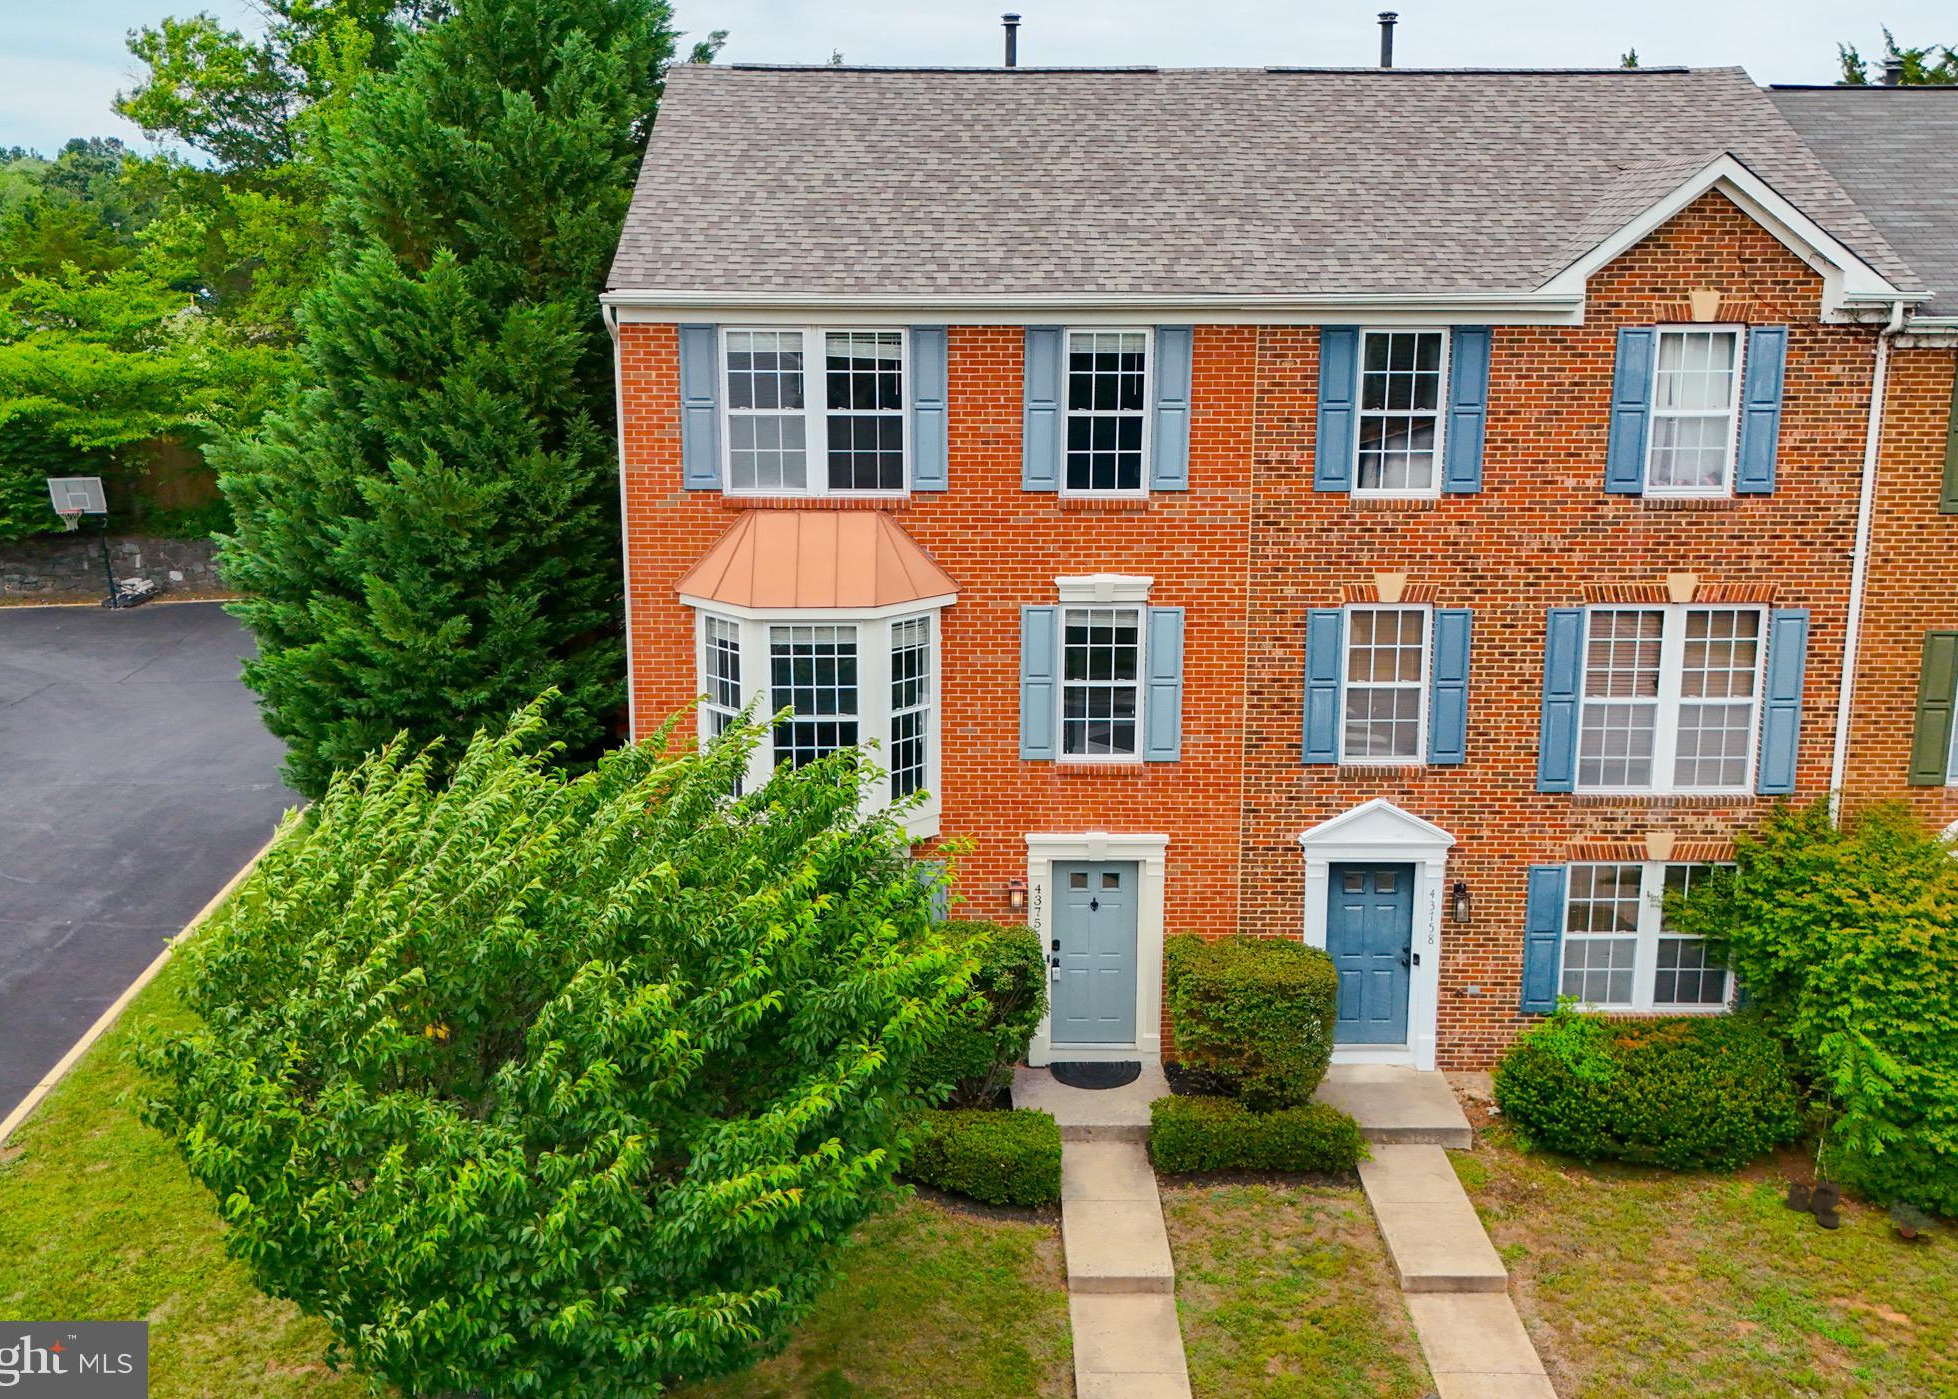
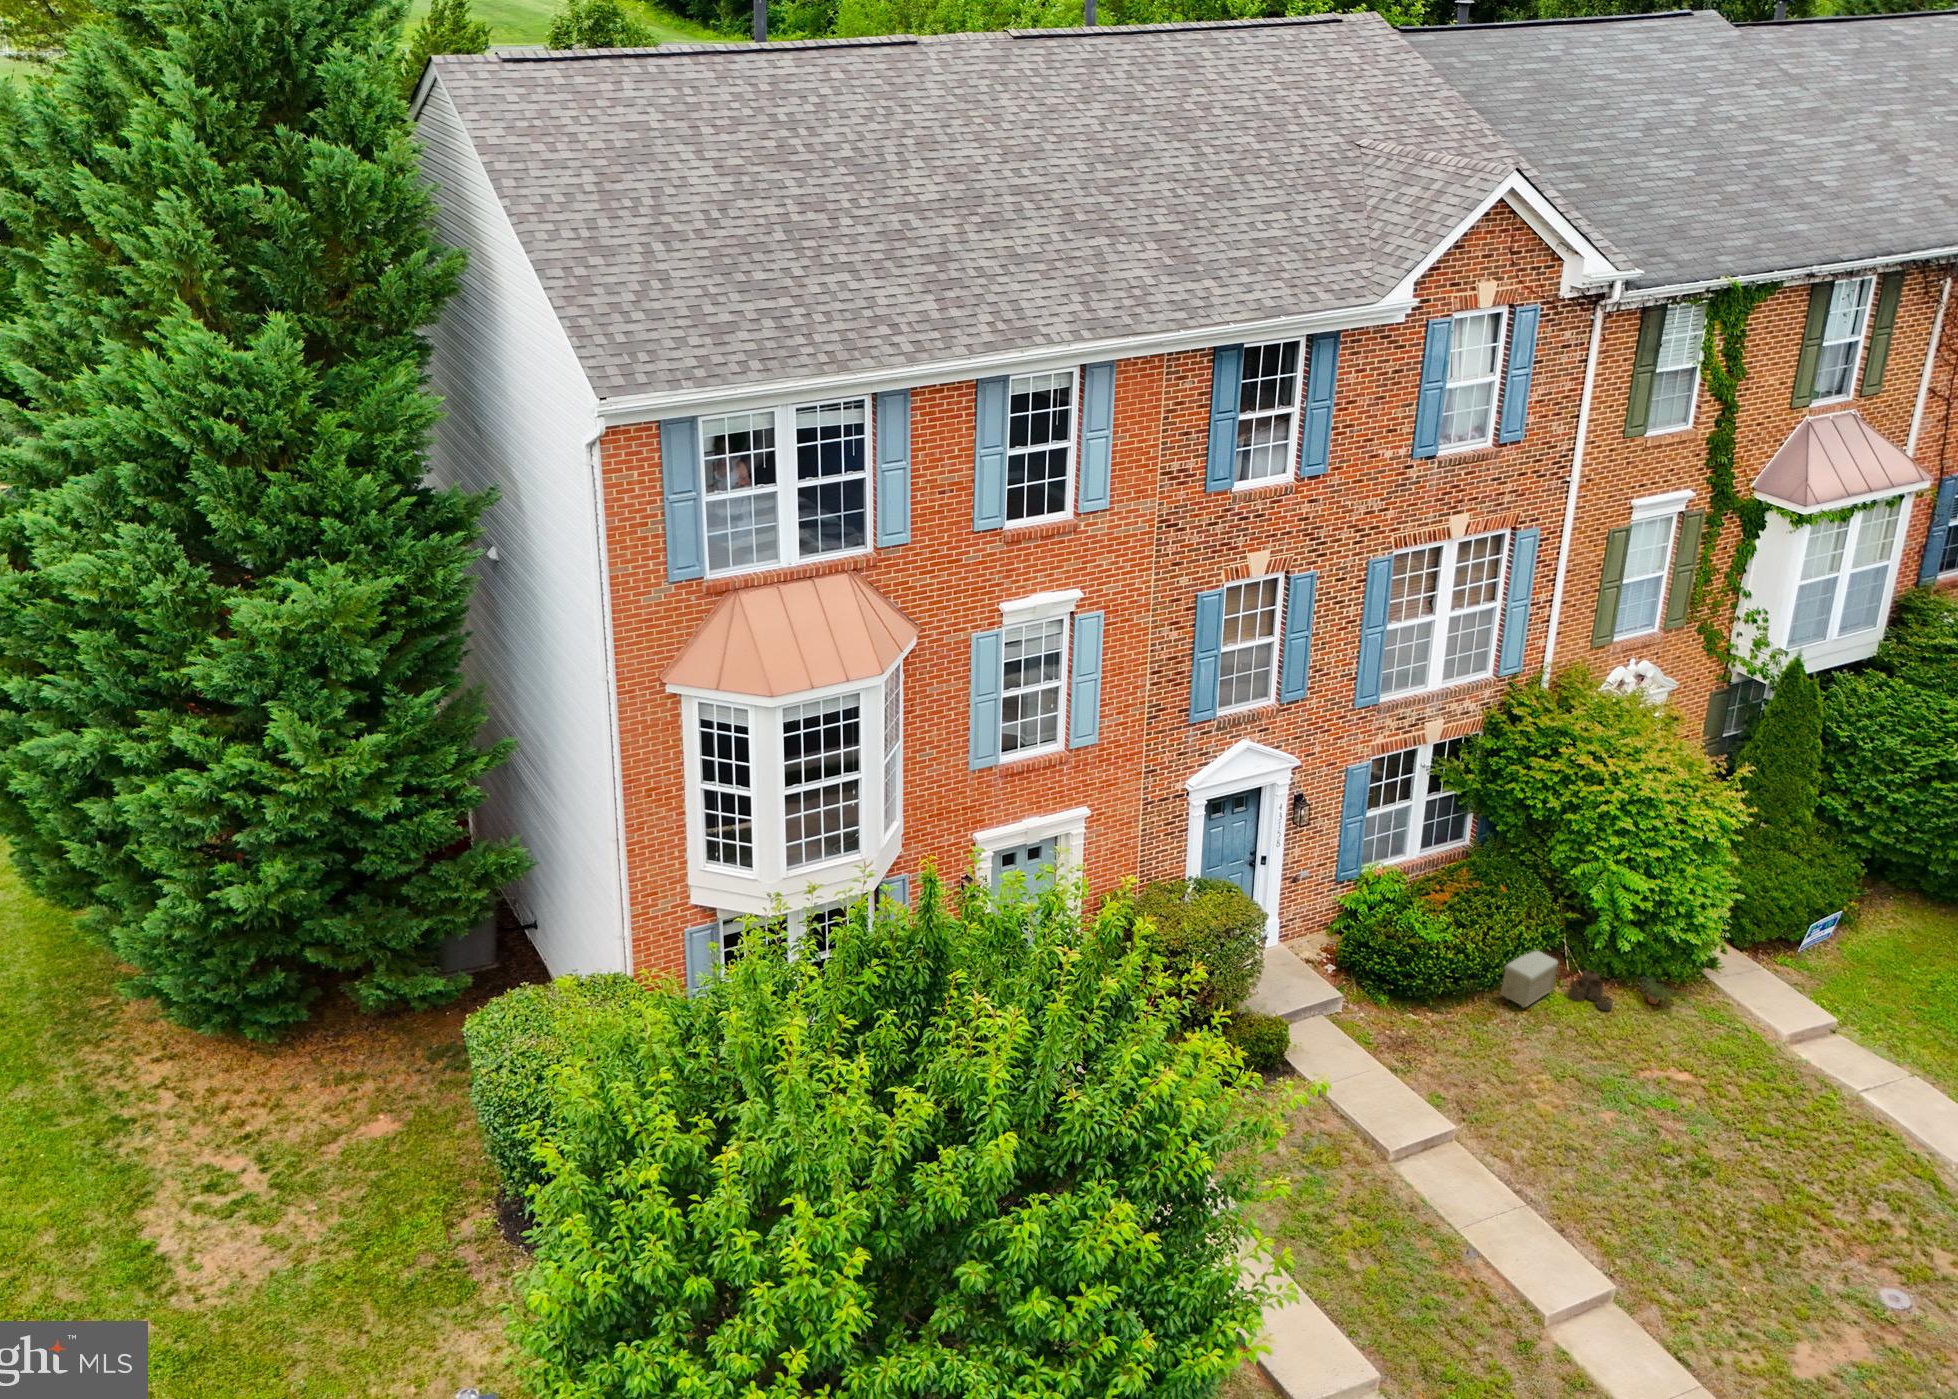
storage bench: none [1686,1133,1770,1198] -> present [1501,951,1558,1007]

